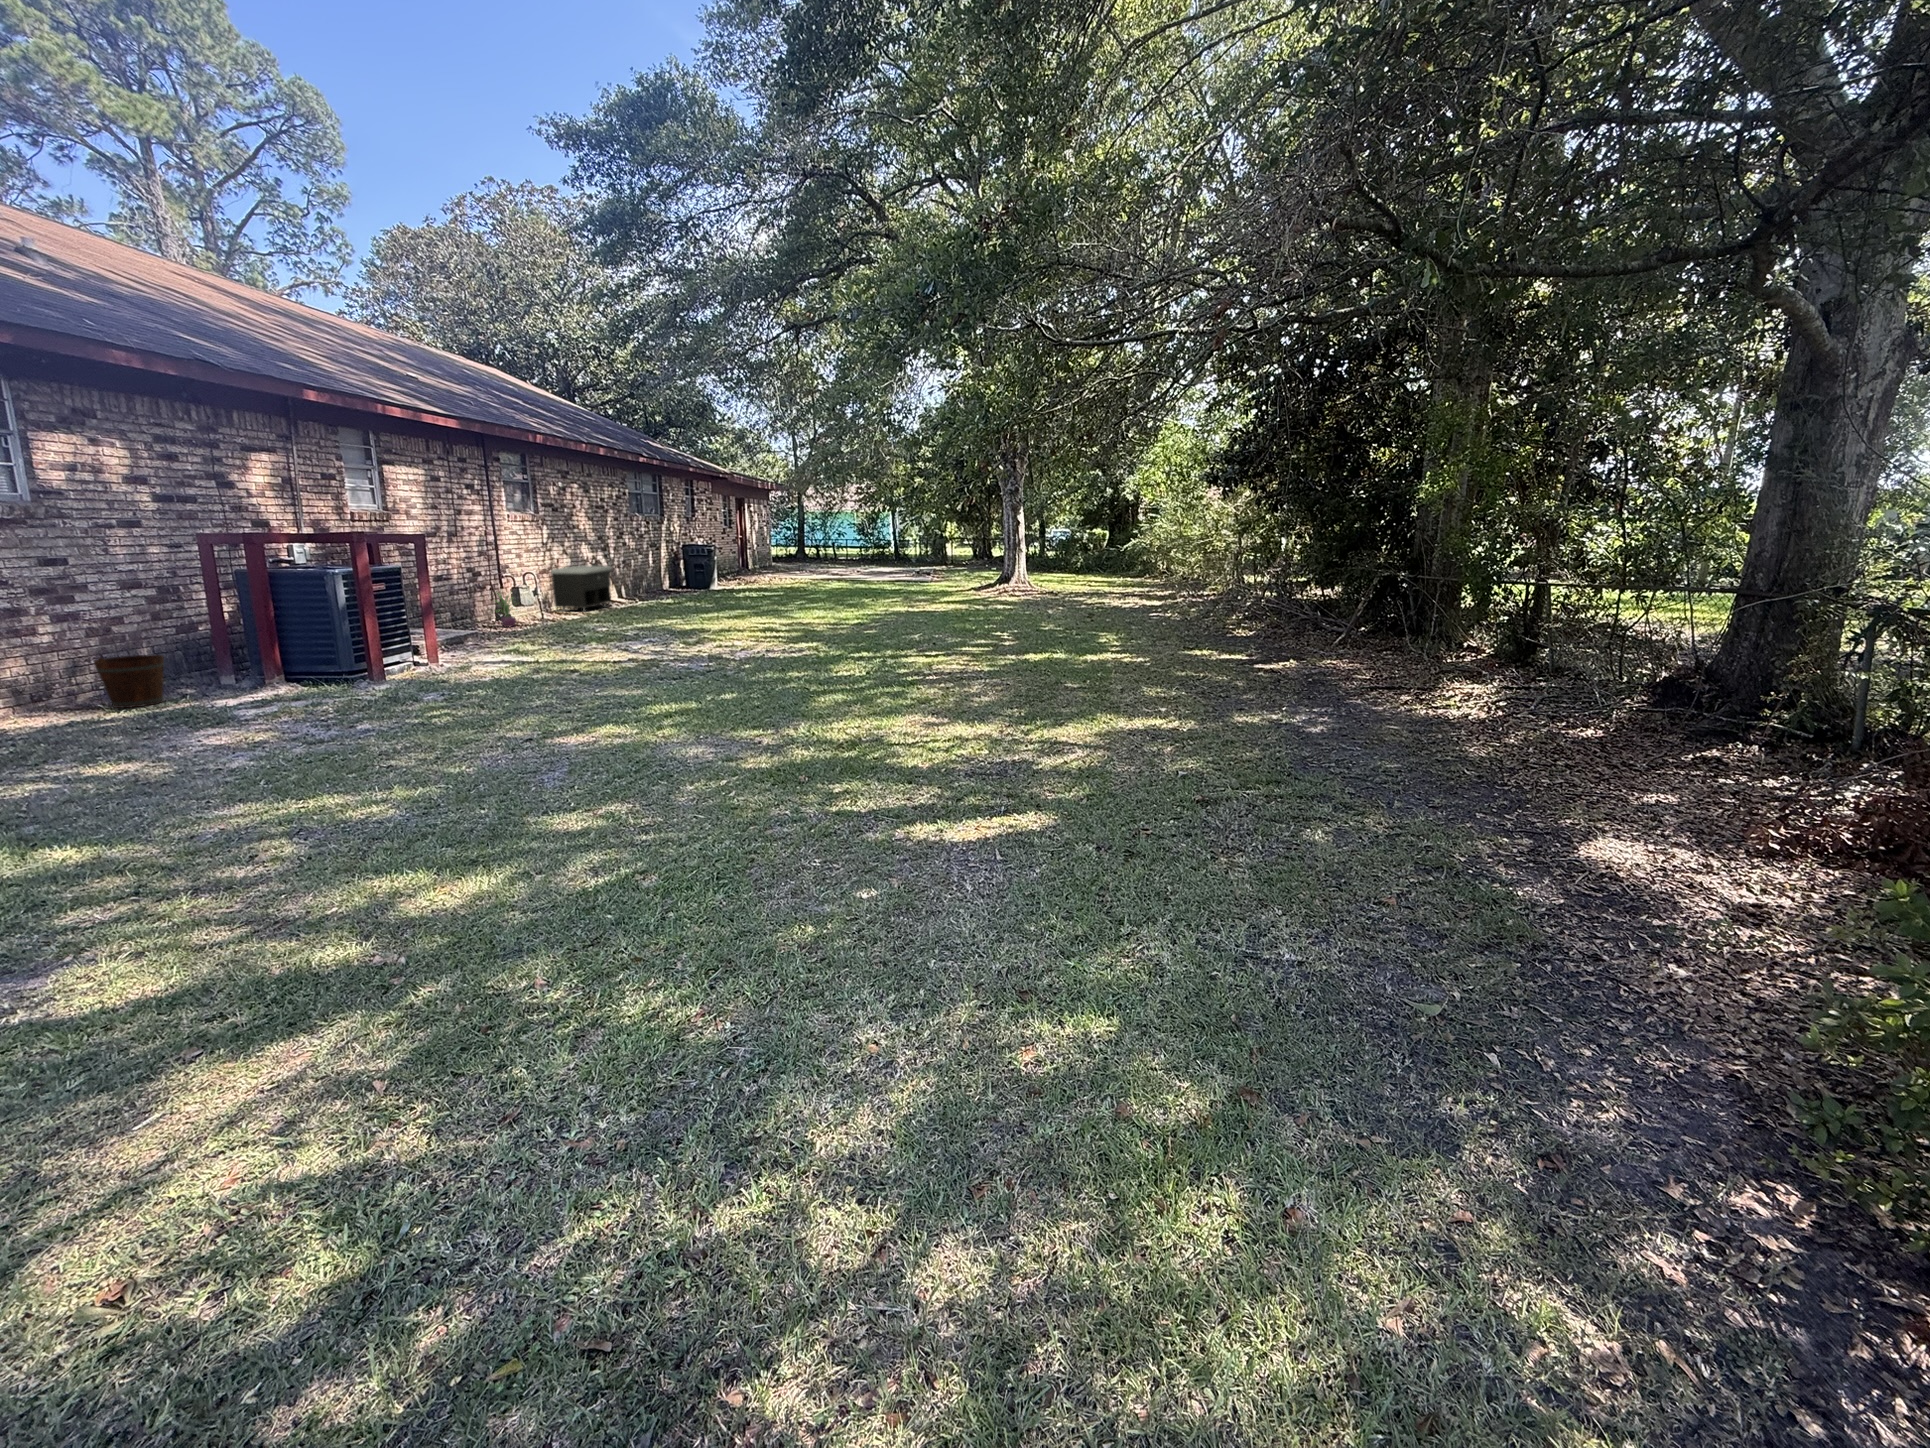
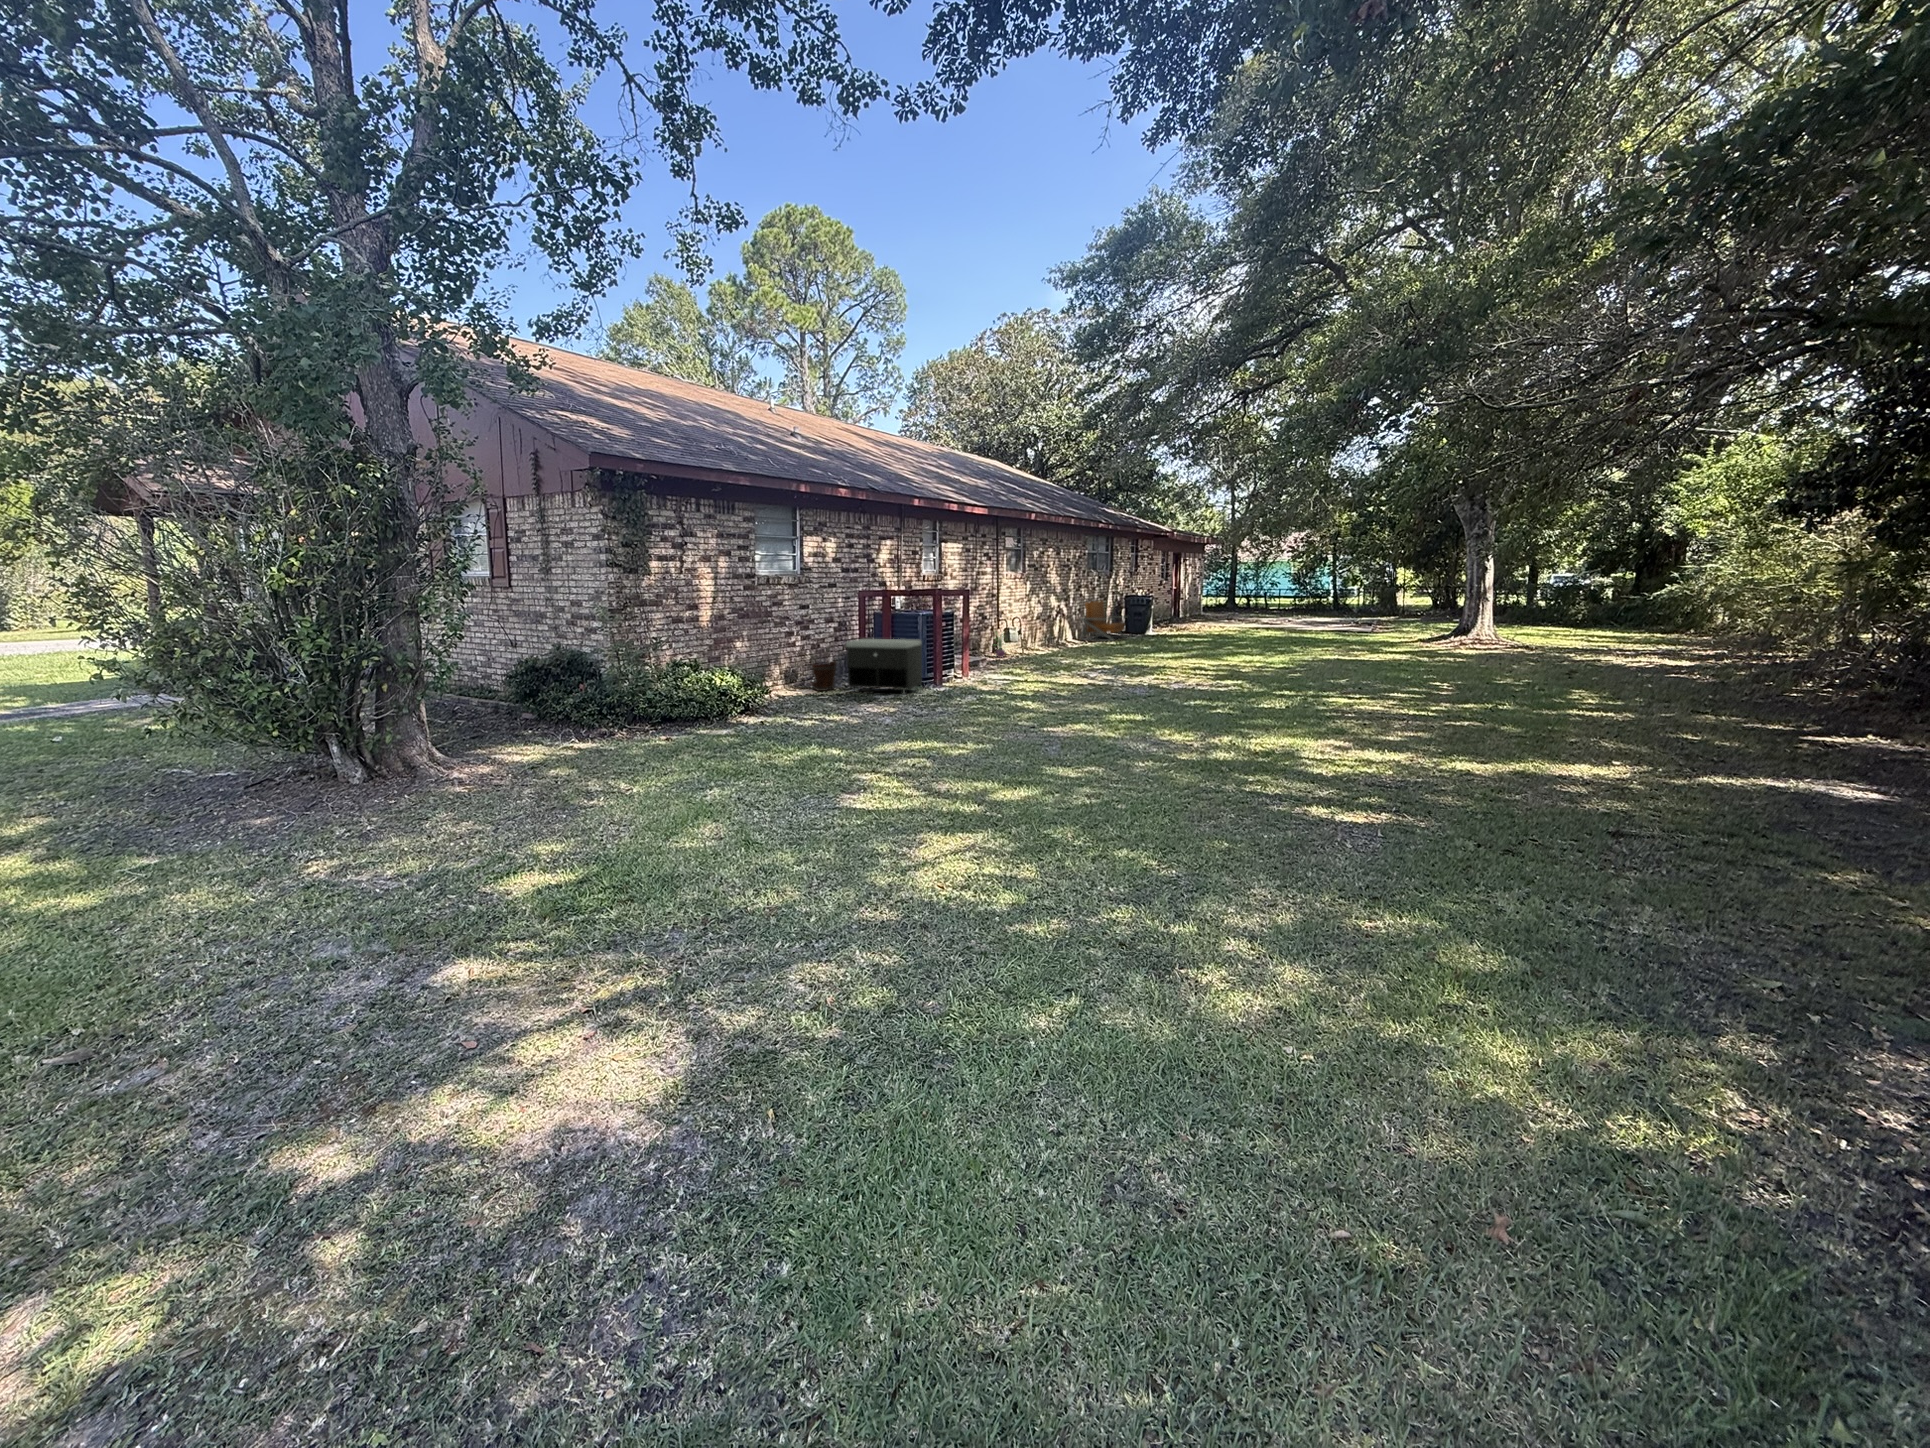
lounge chair: none [625,551,688,599] -> present [1081,601,1127,641]
storage bench: present [551,566,611,611] -> present [846,639,922,693]

